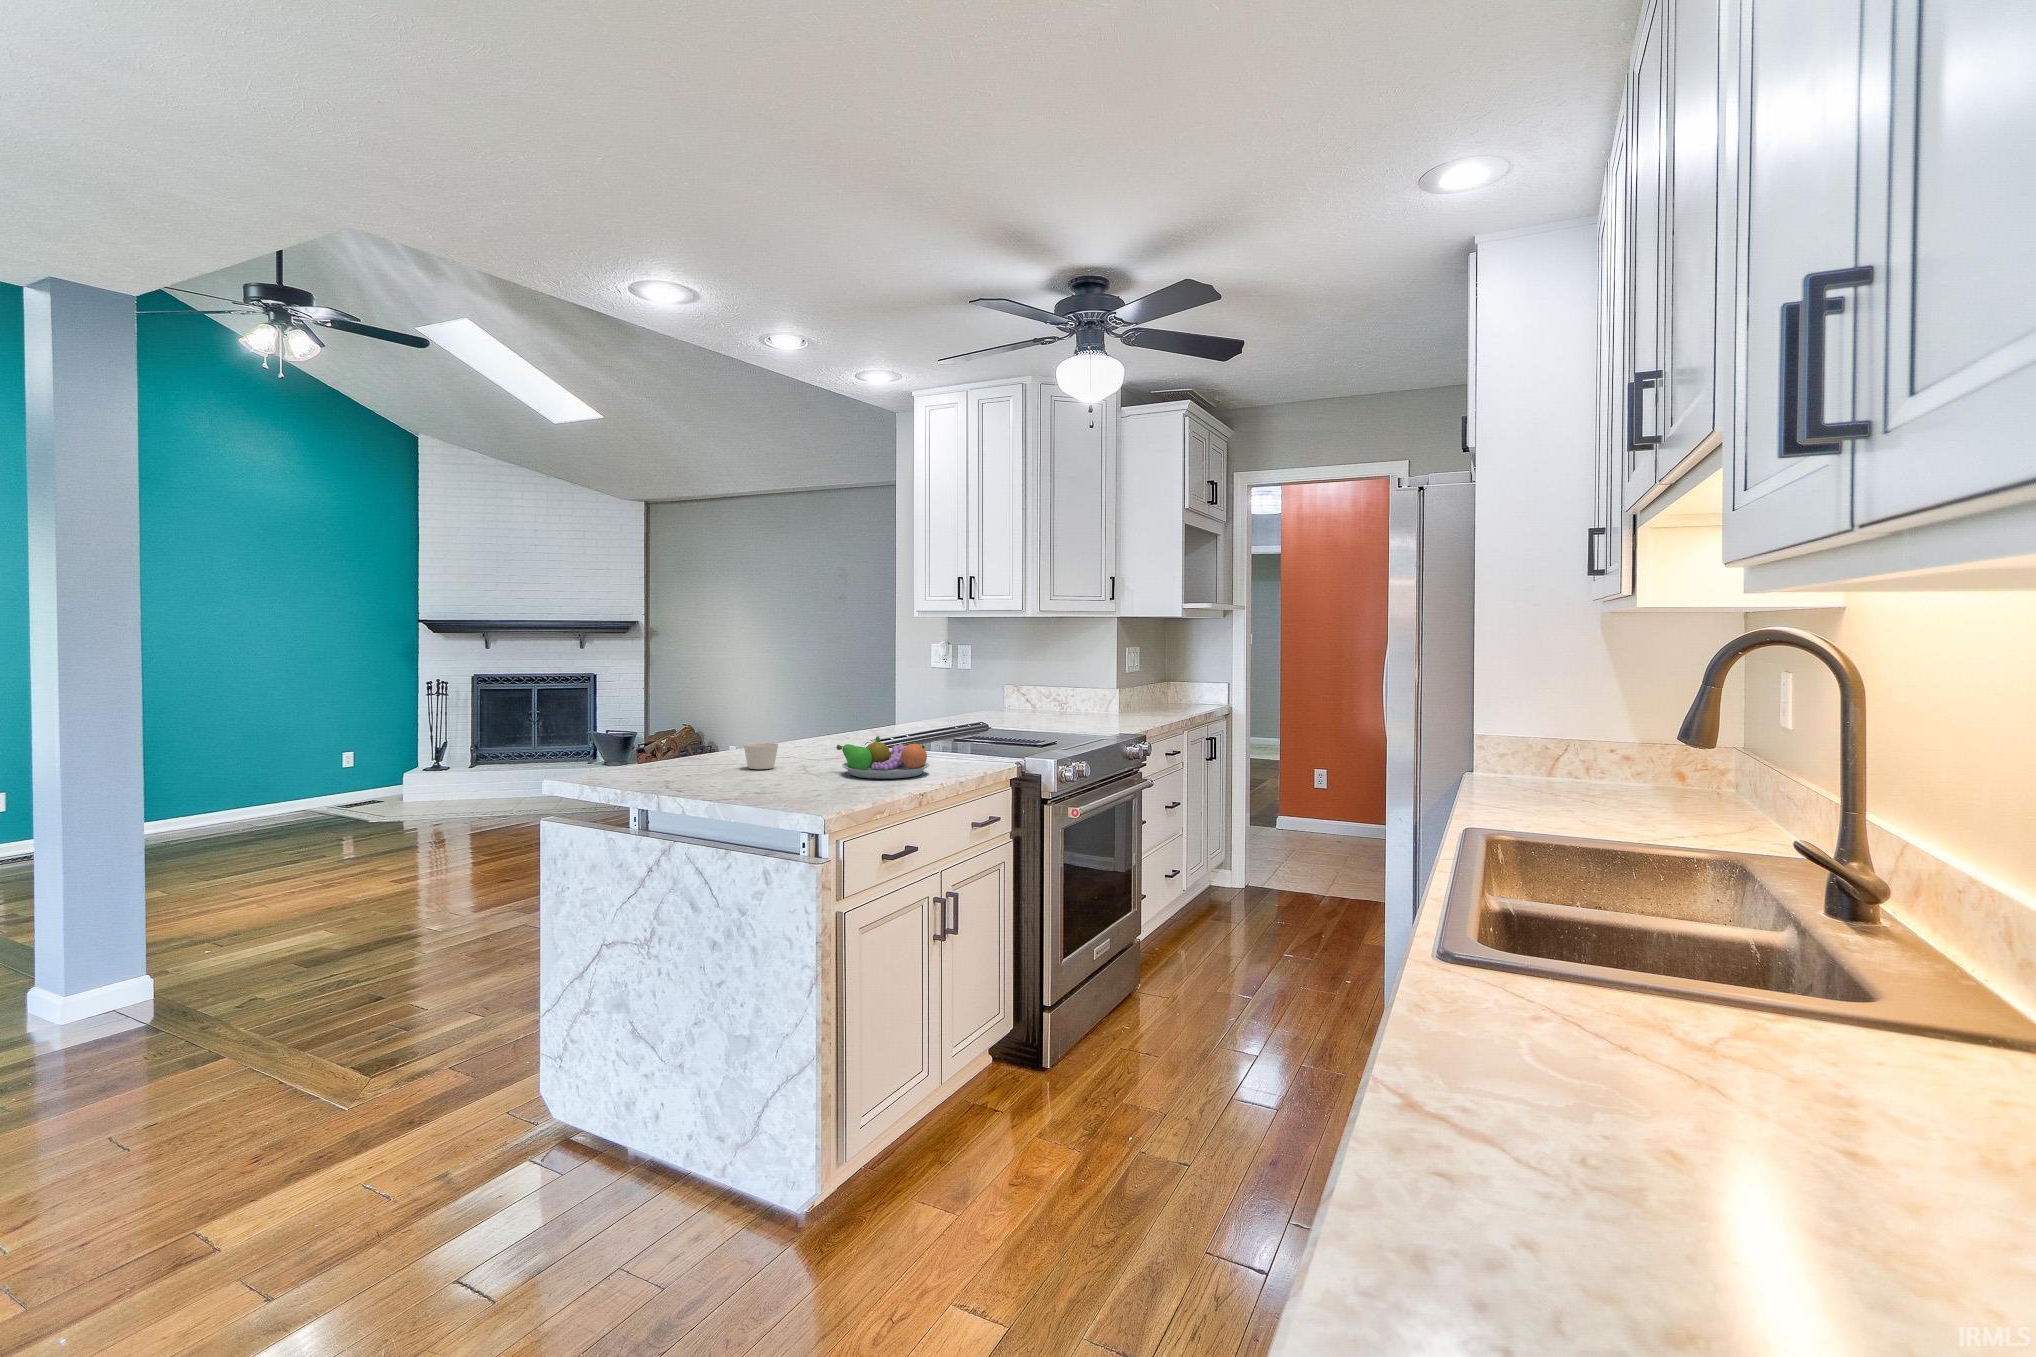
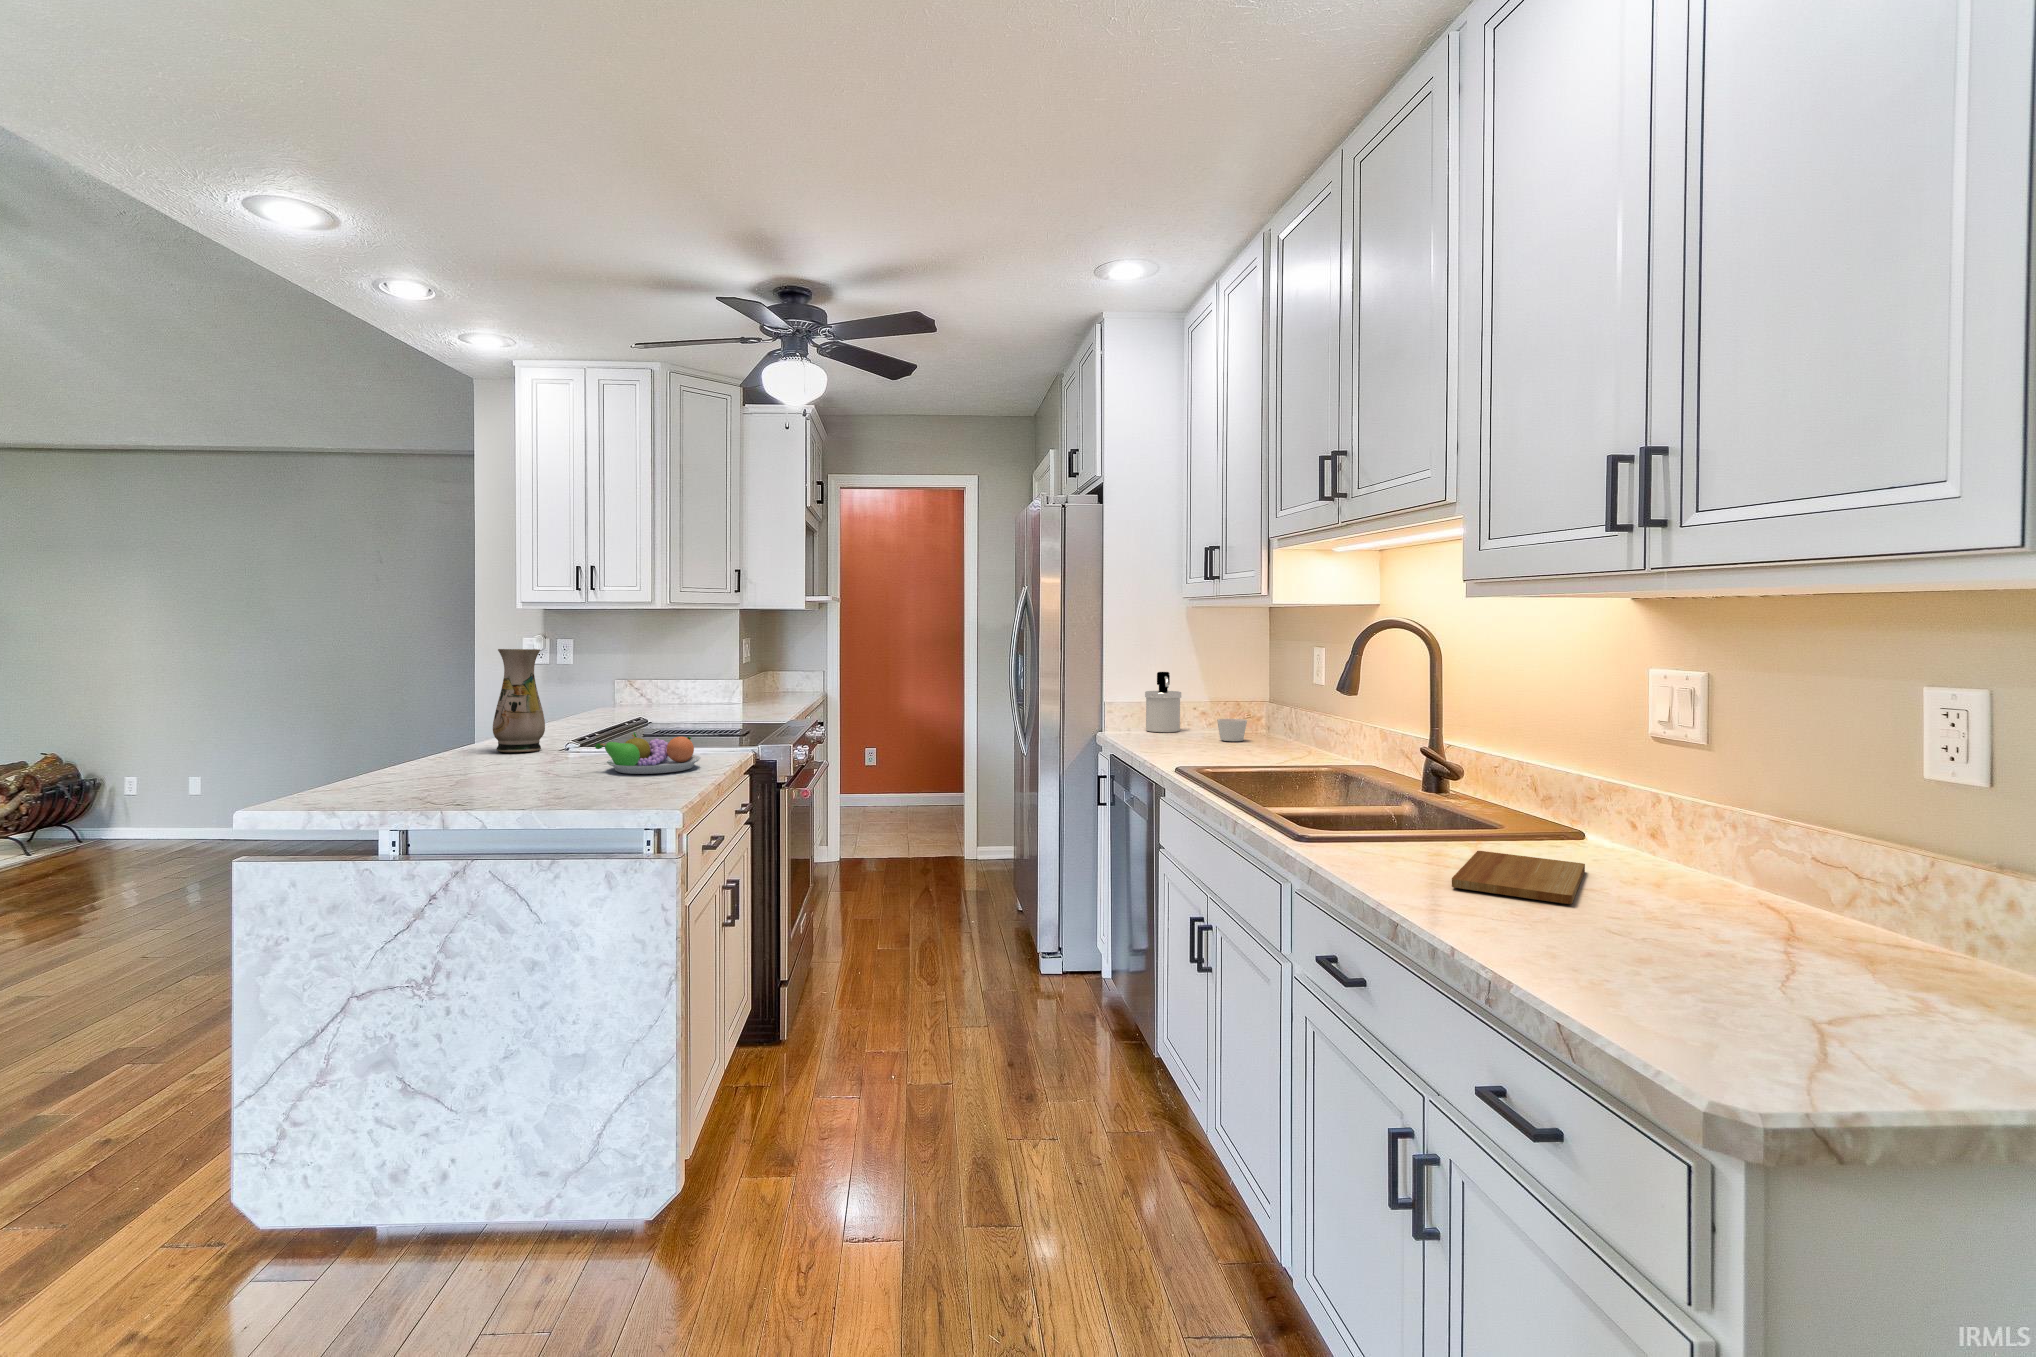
vase: none [810,653,853,748] -> present [493,649,545,752]
soap dispenser: none [1513,700,1570,786] -> present [1145,672,1181,732]
candle: present [744,743,778,769] -> present [1217,719,1247,741]
cutting board: none [1451,1064,1846,1229] -> present [1452,851,1585,904]

